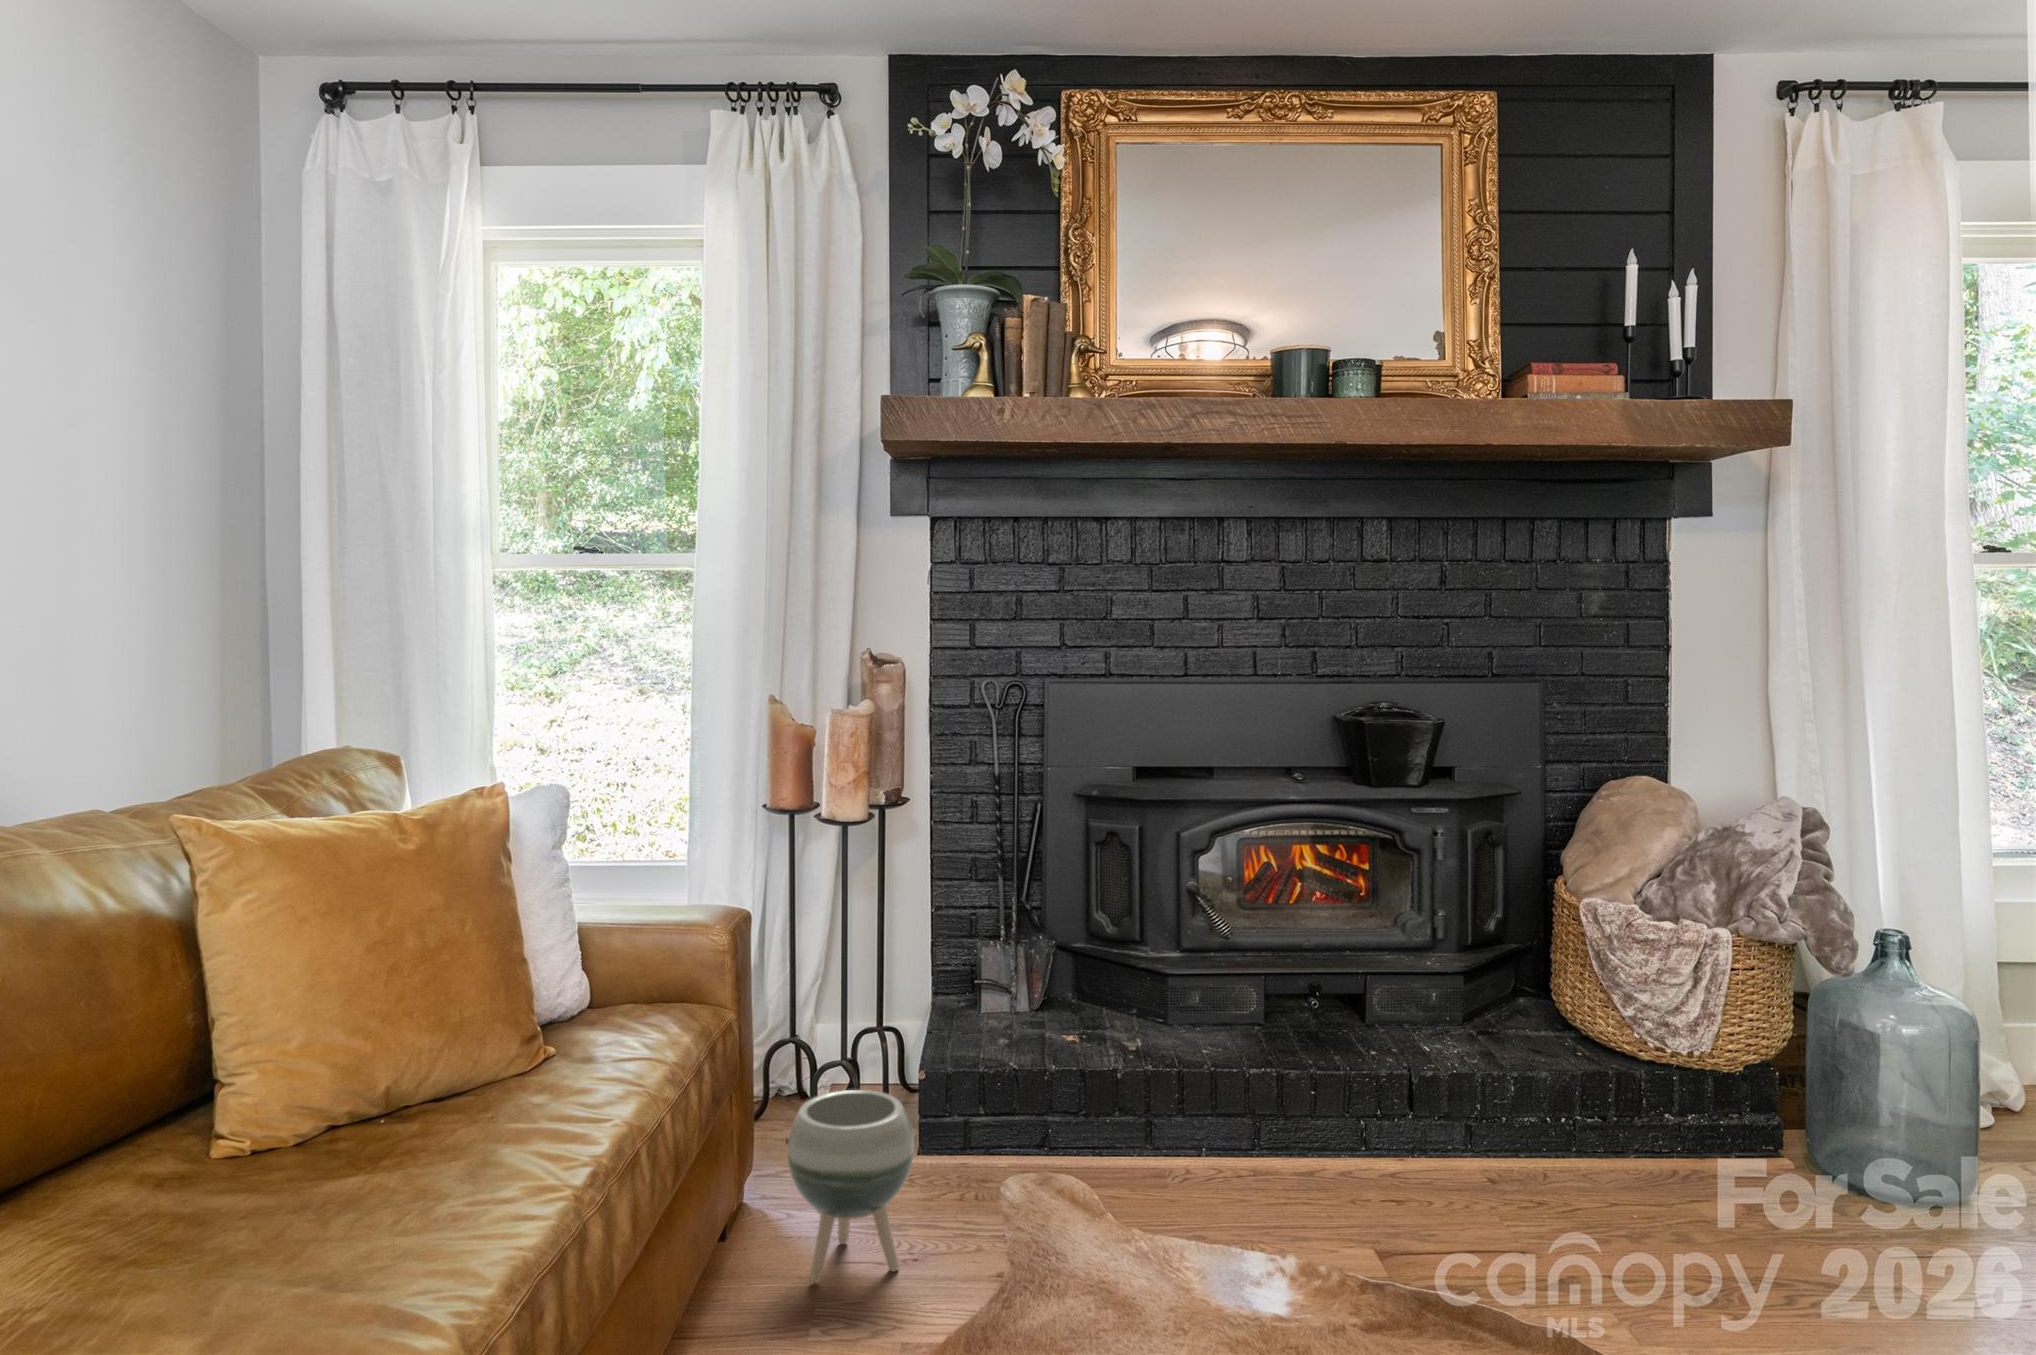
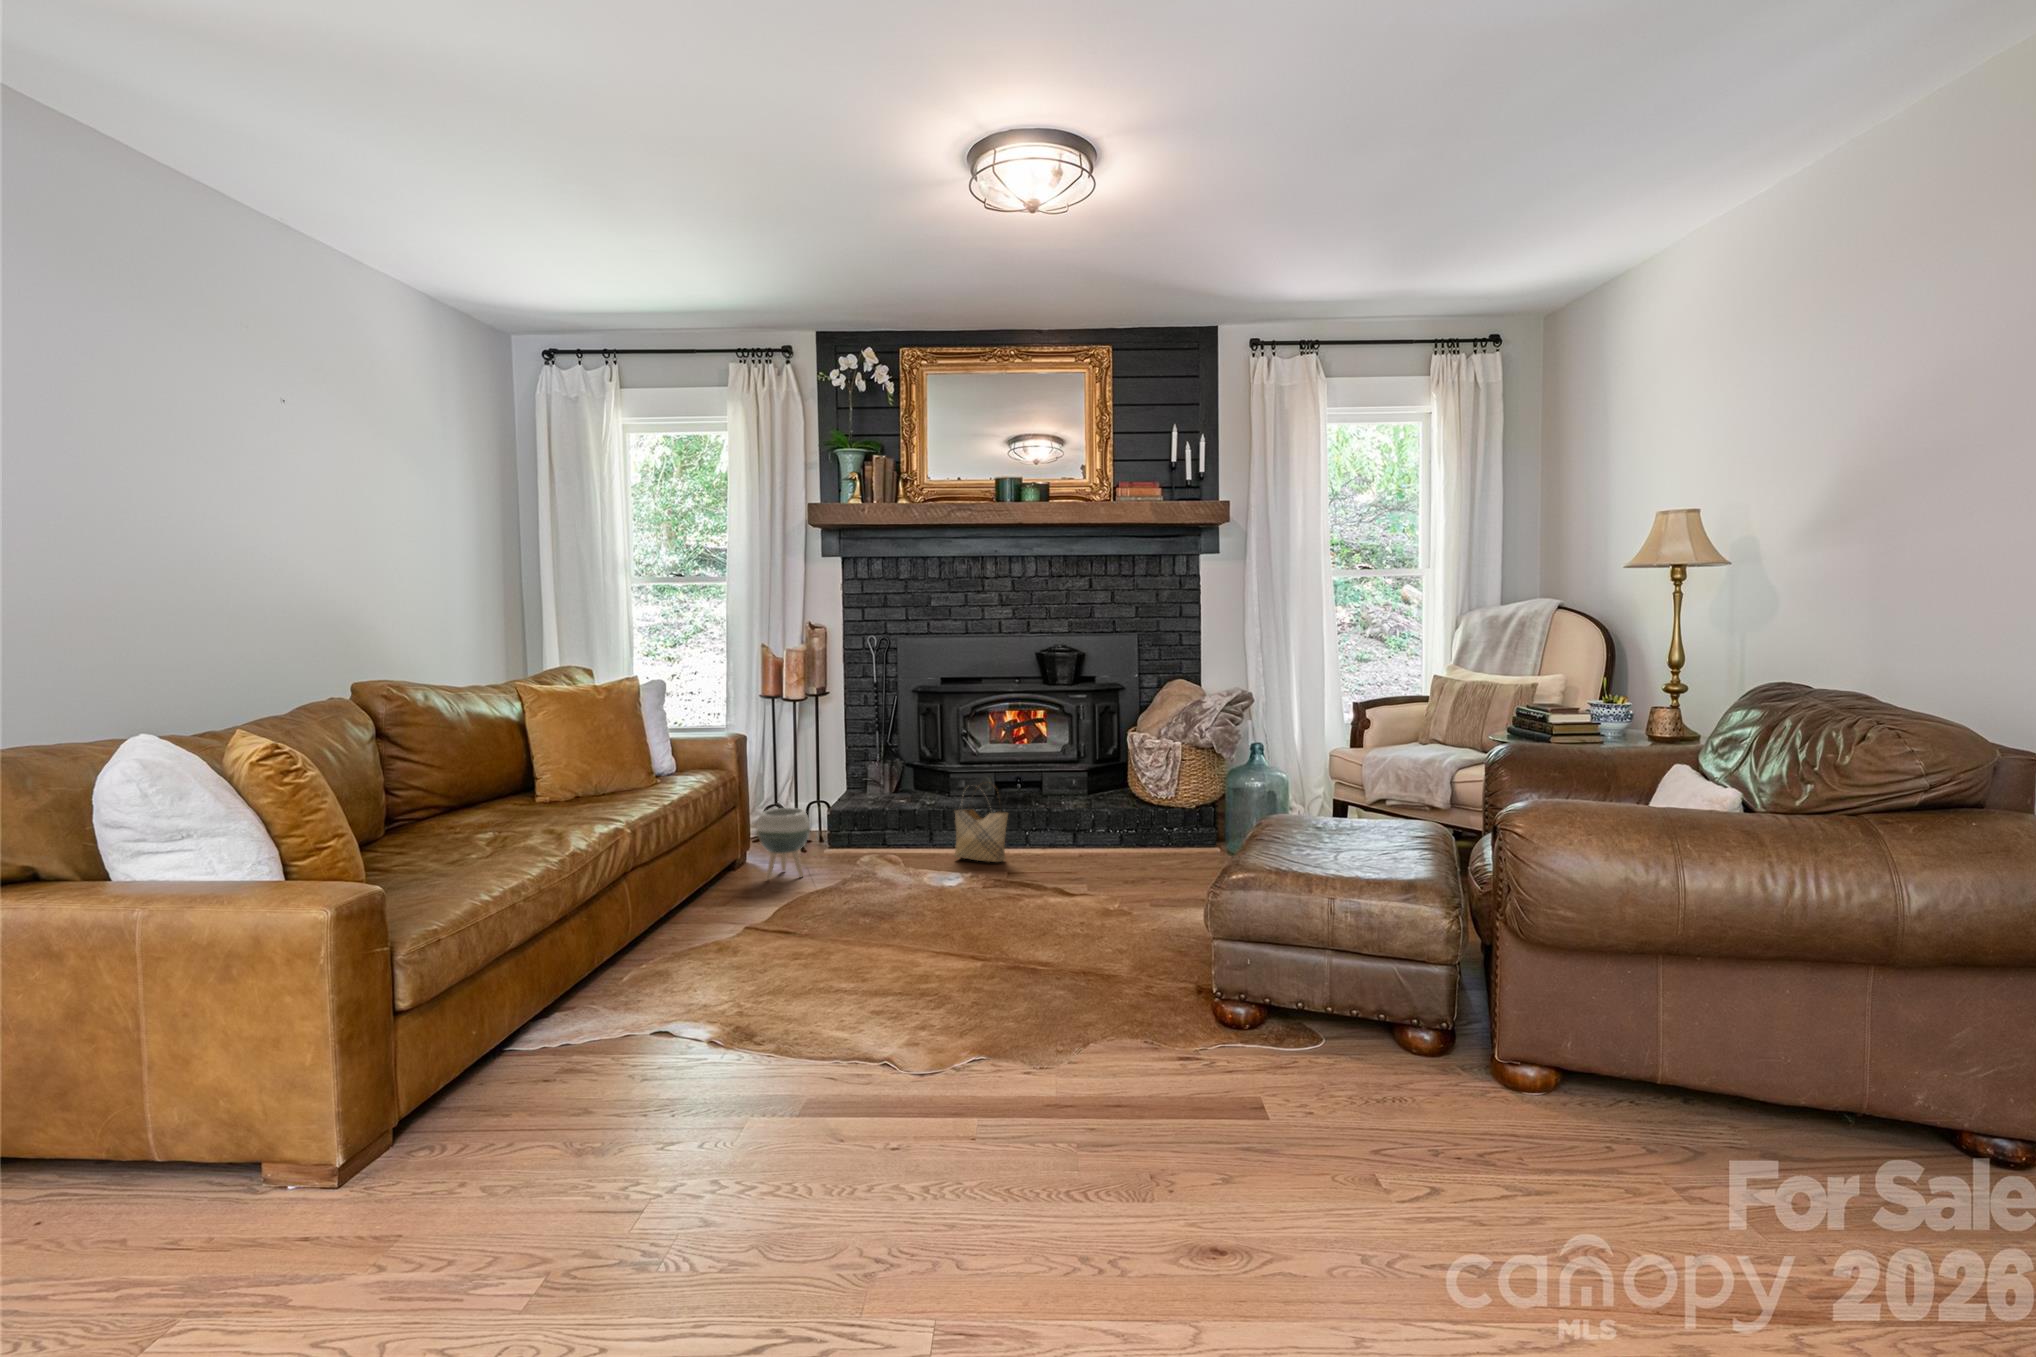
woven basket: none [1225,1016,1361,1216] -> present [955,785,1008,862]

